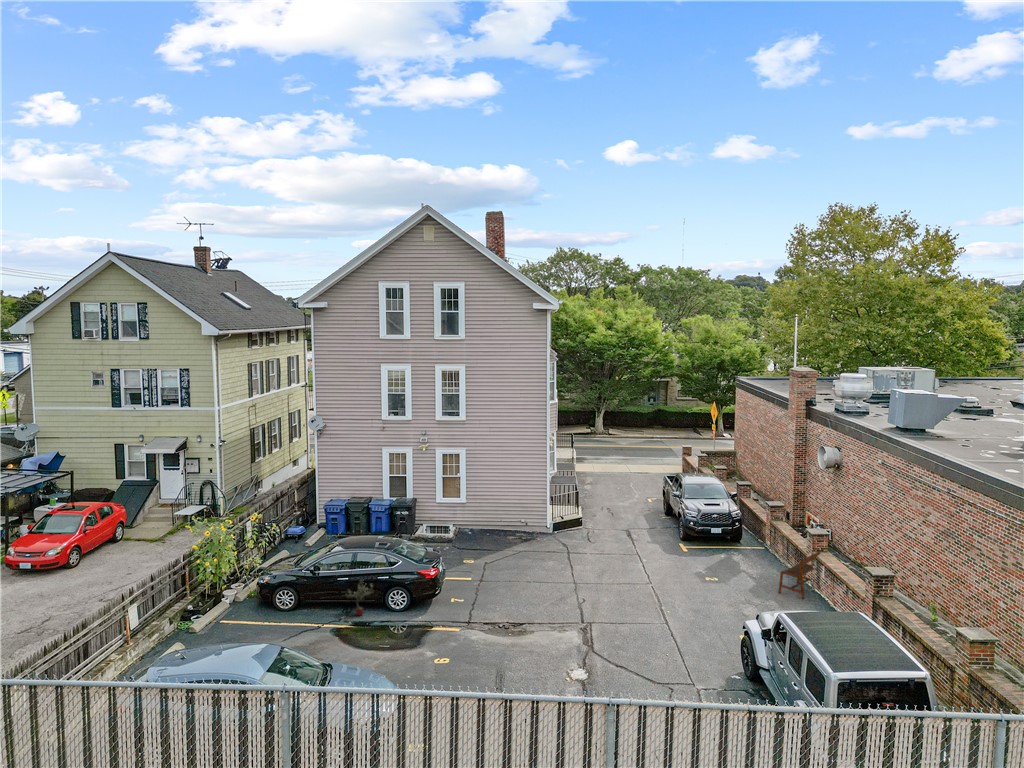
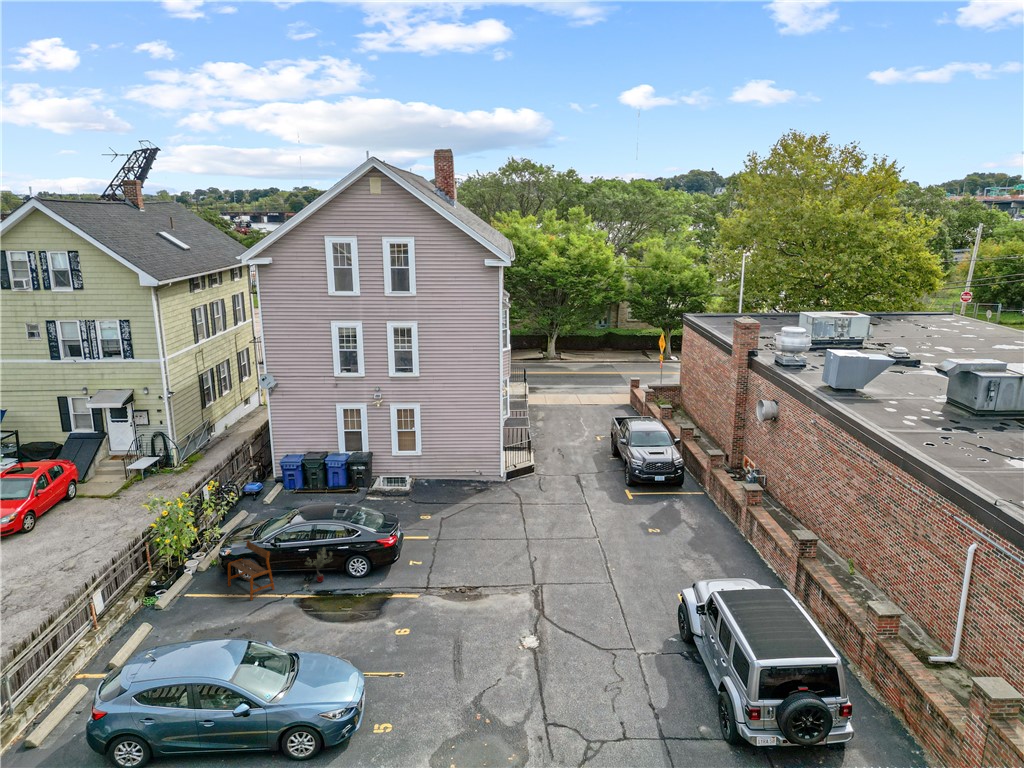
bench: present [778,551,820,599] -> present [228,541,274,600]

